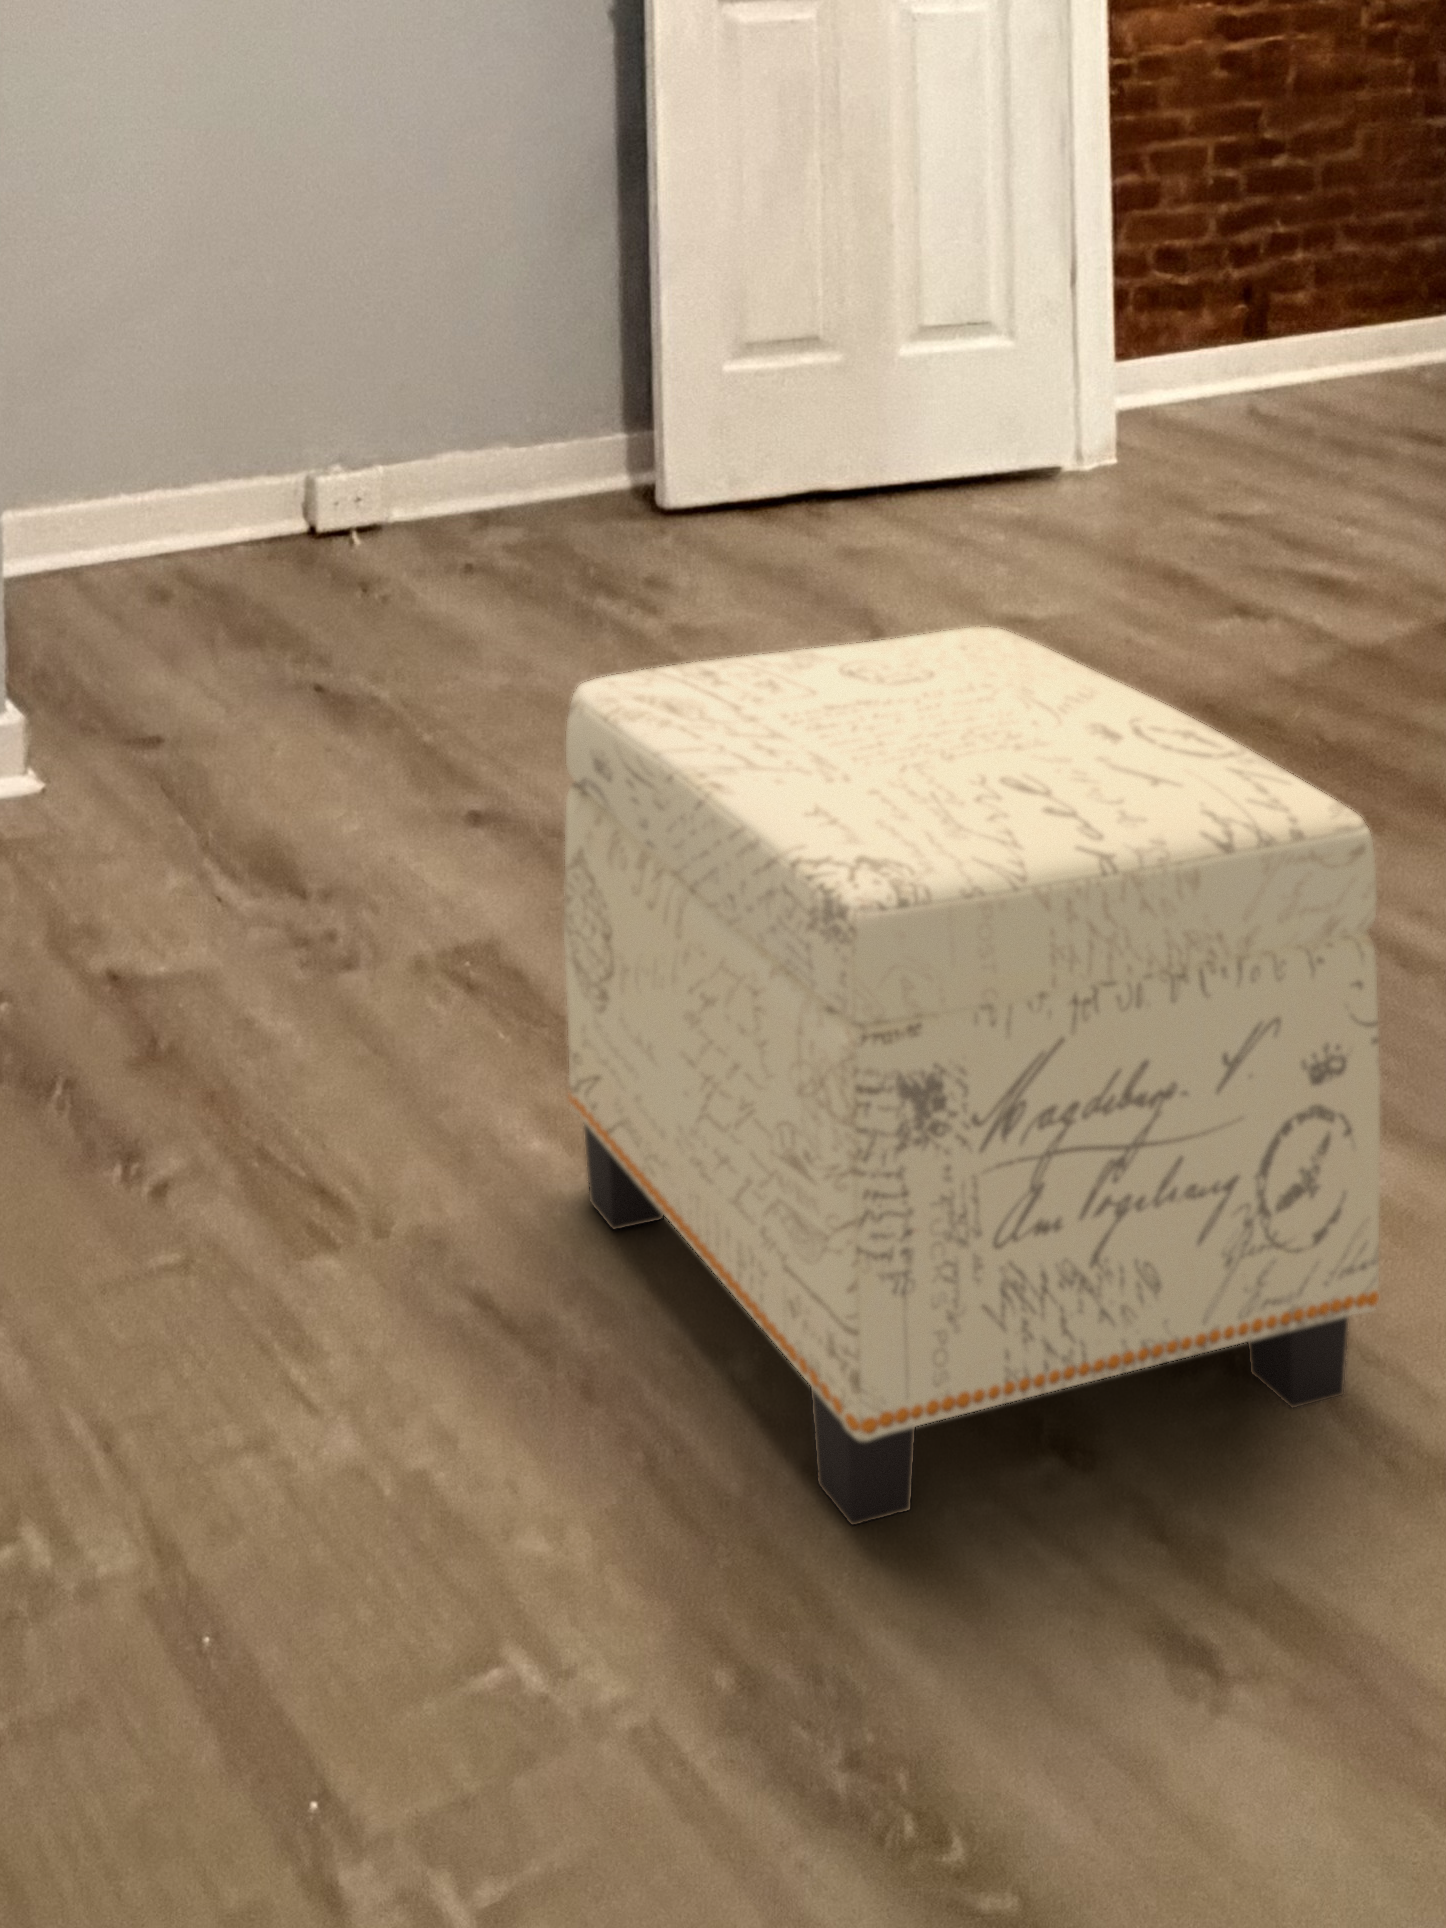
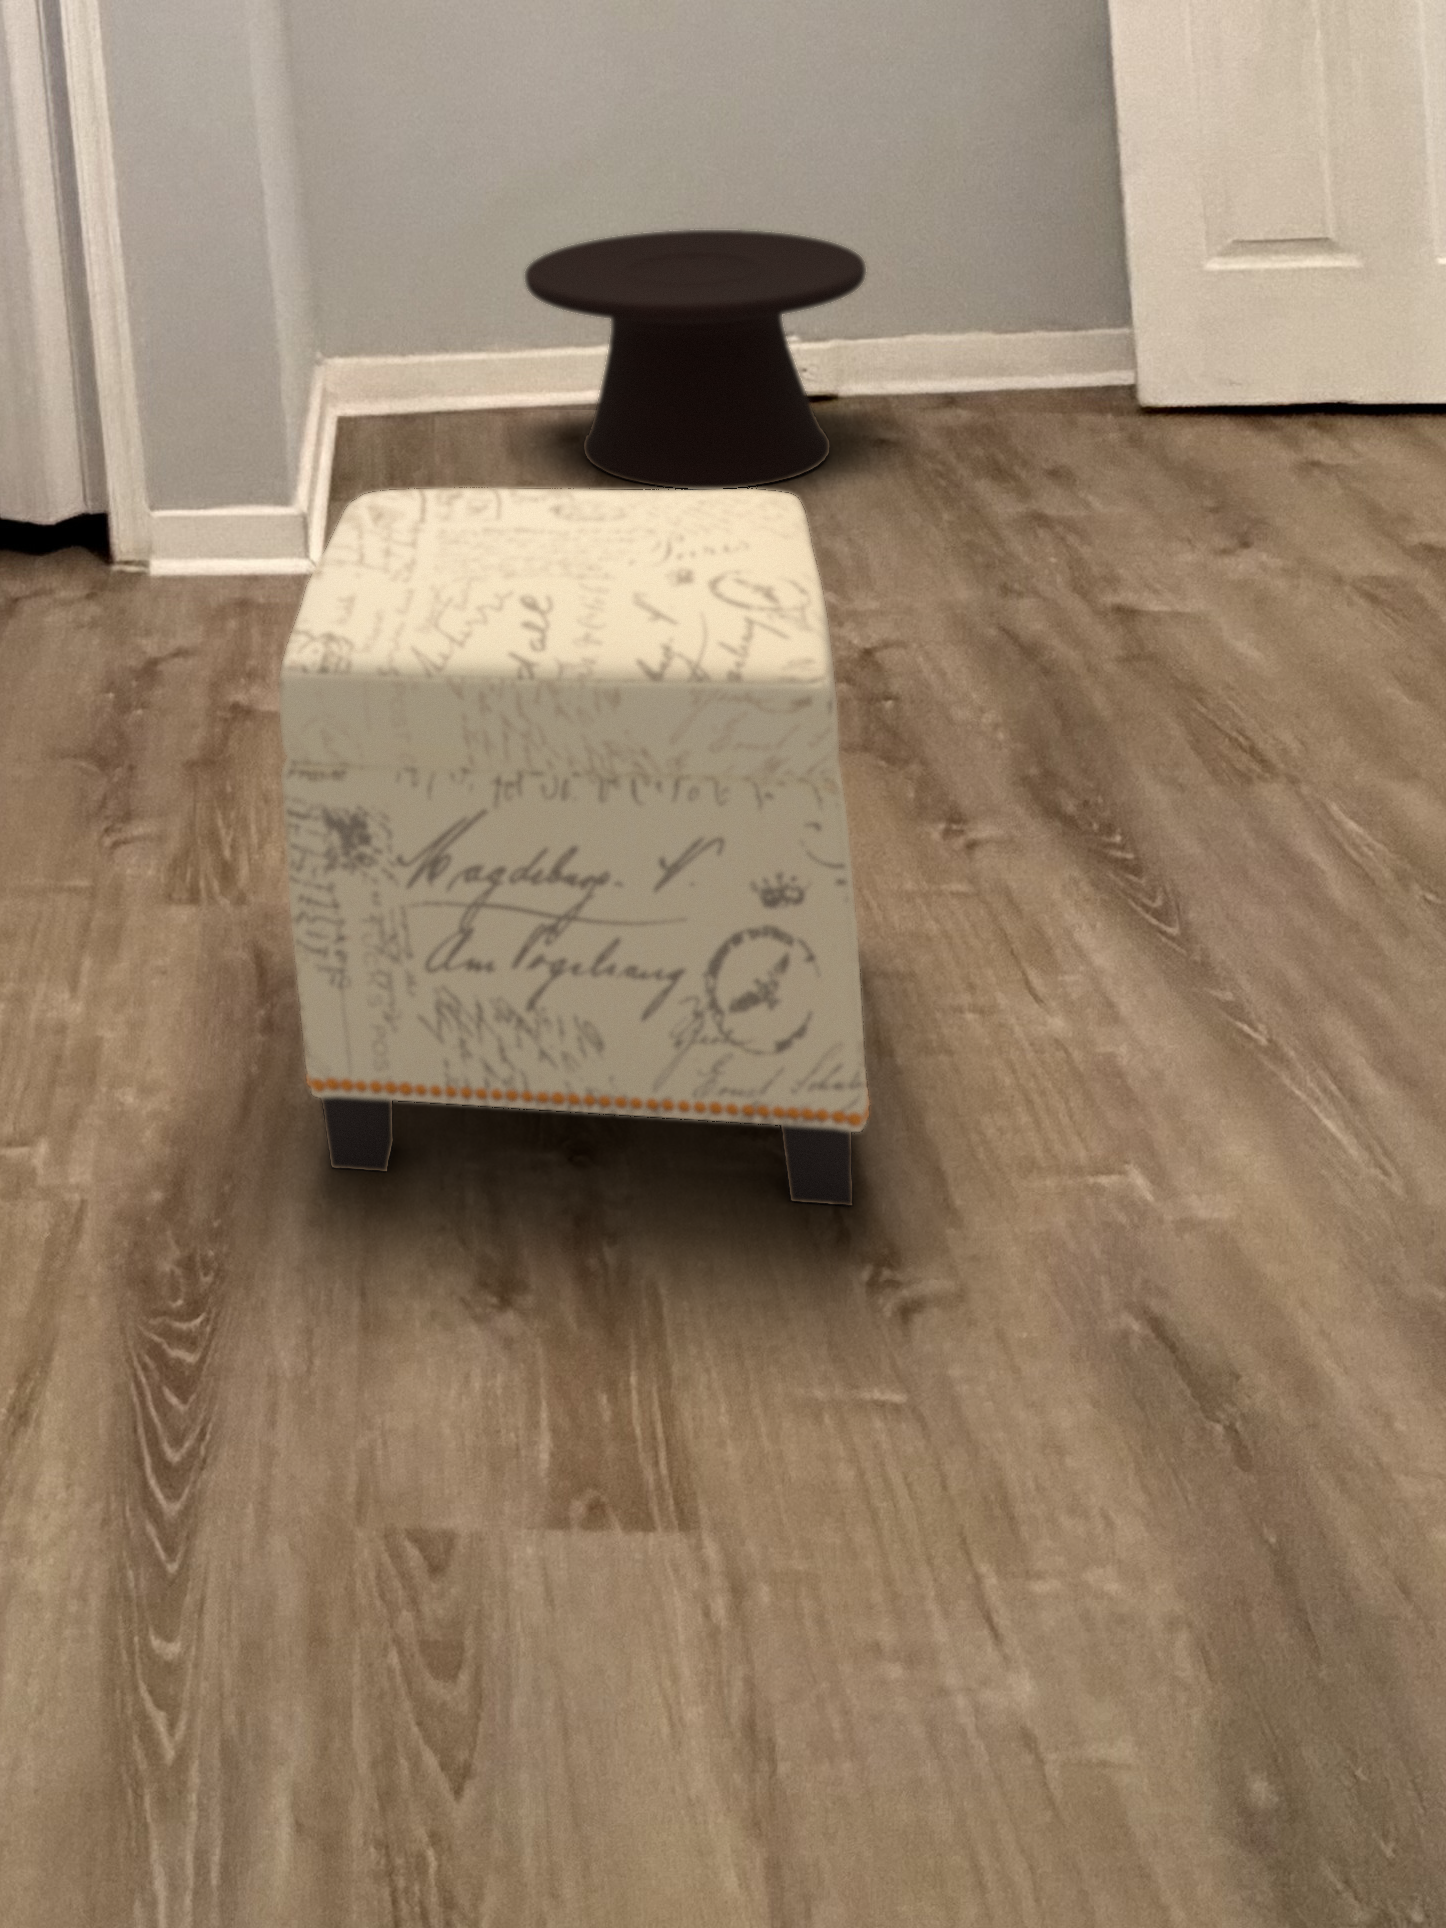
side table: none [135,354,491,639] -> present [525,230,866,489]

